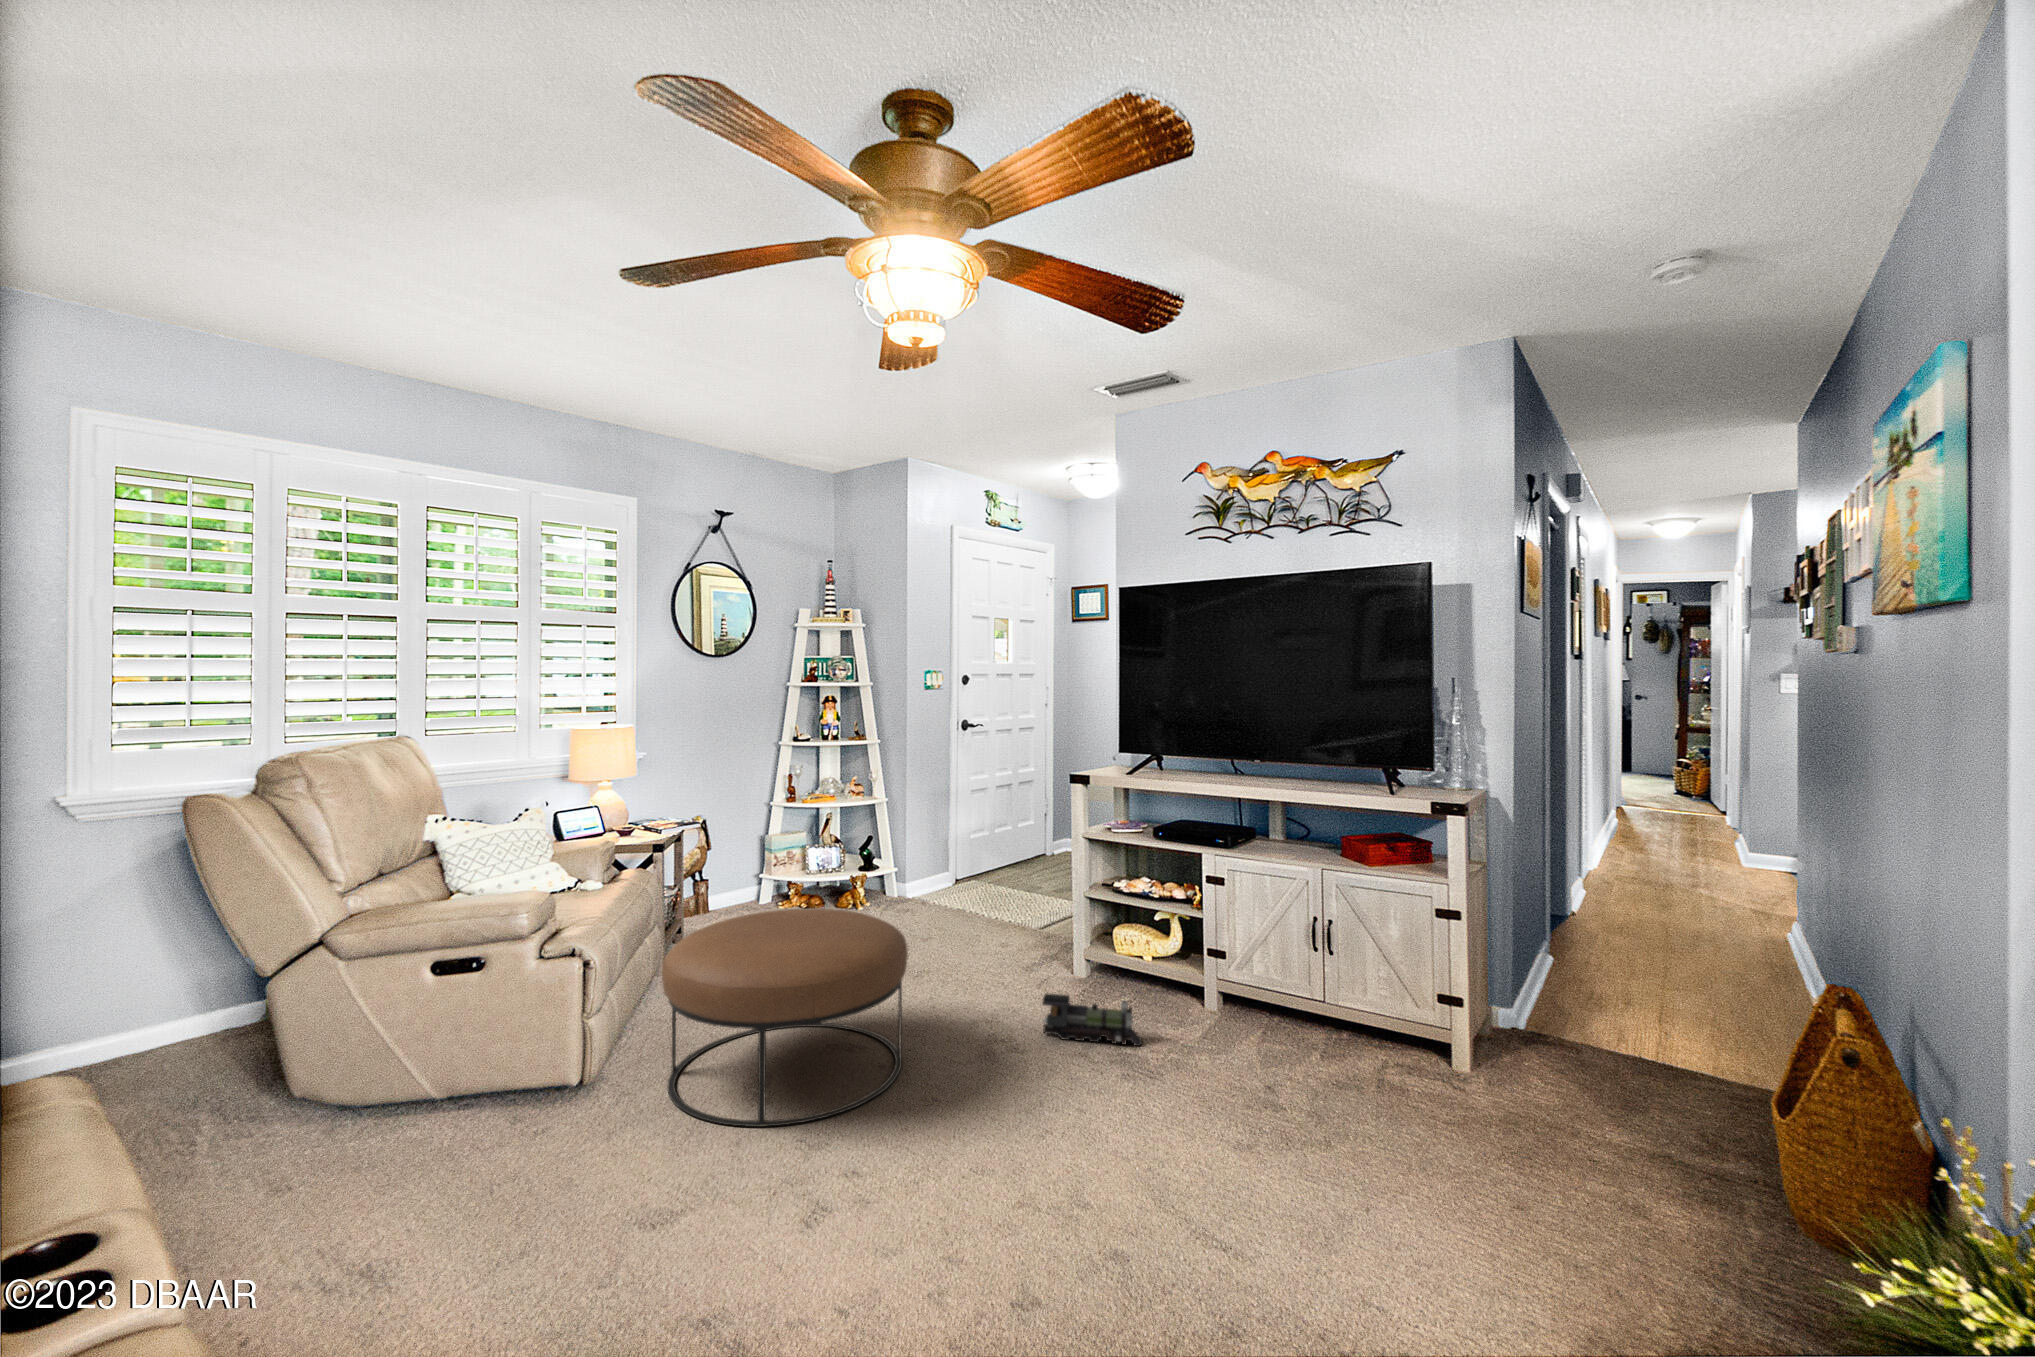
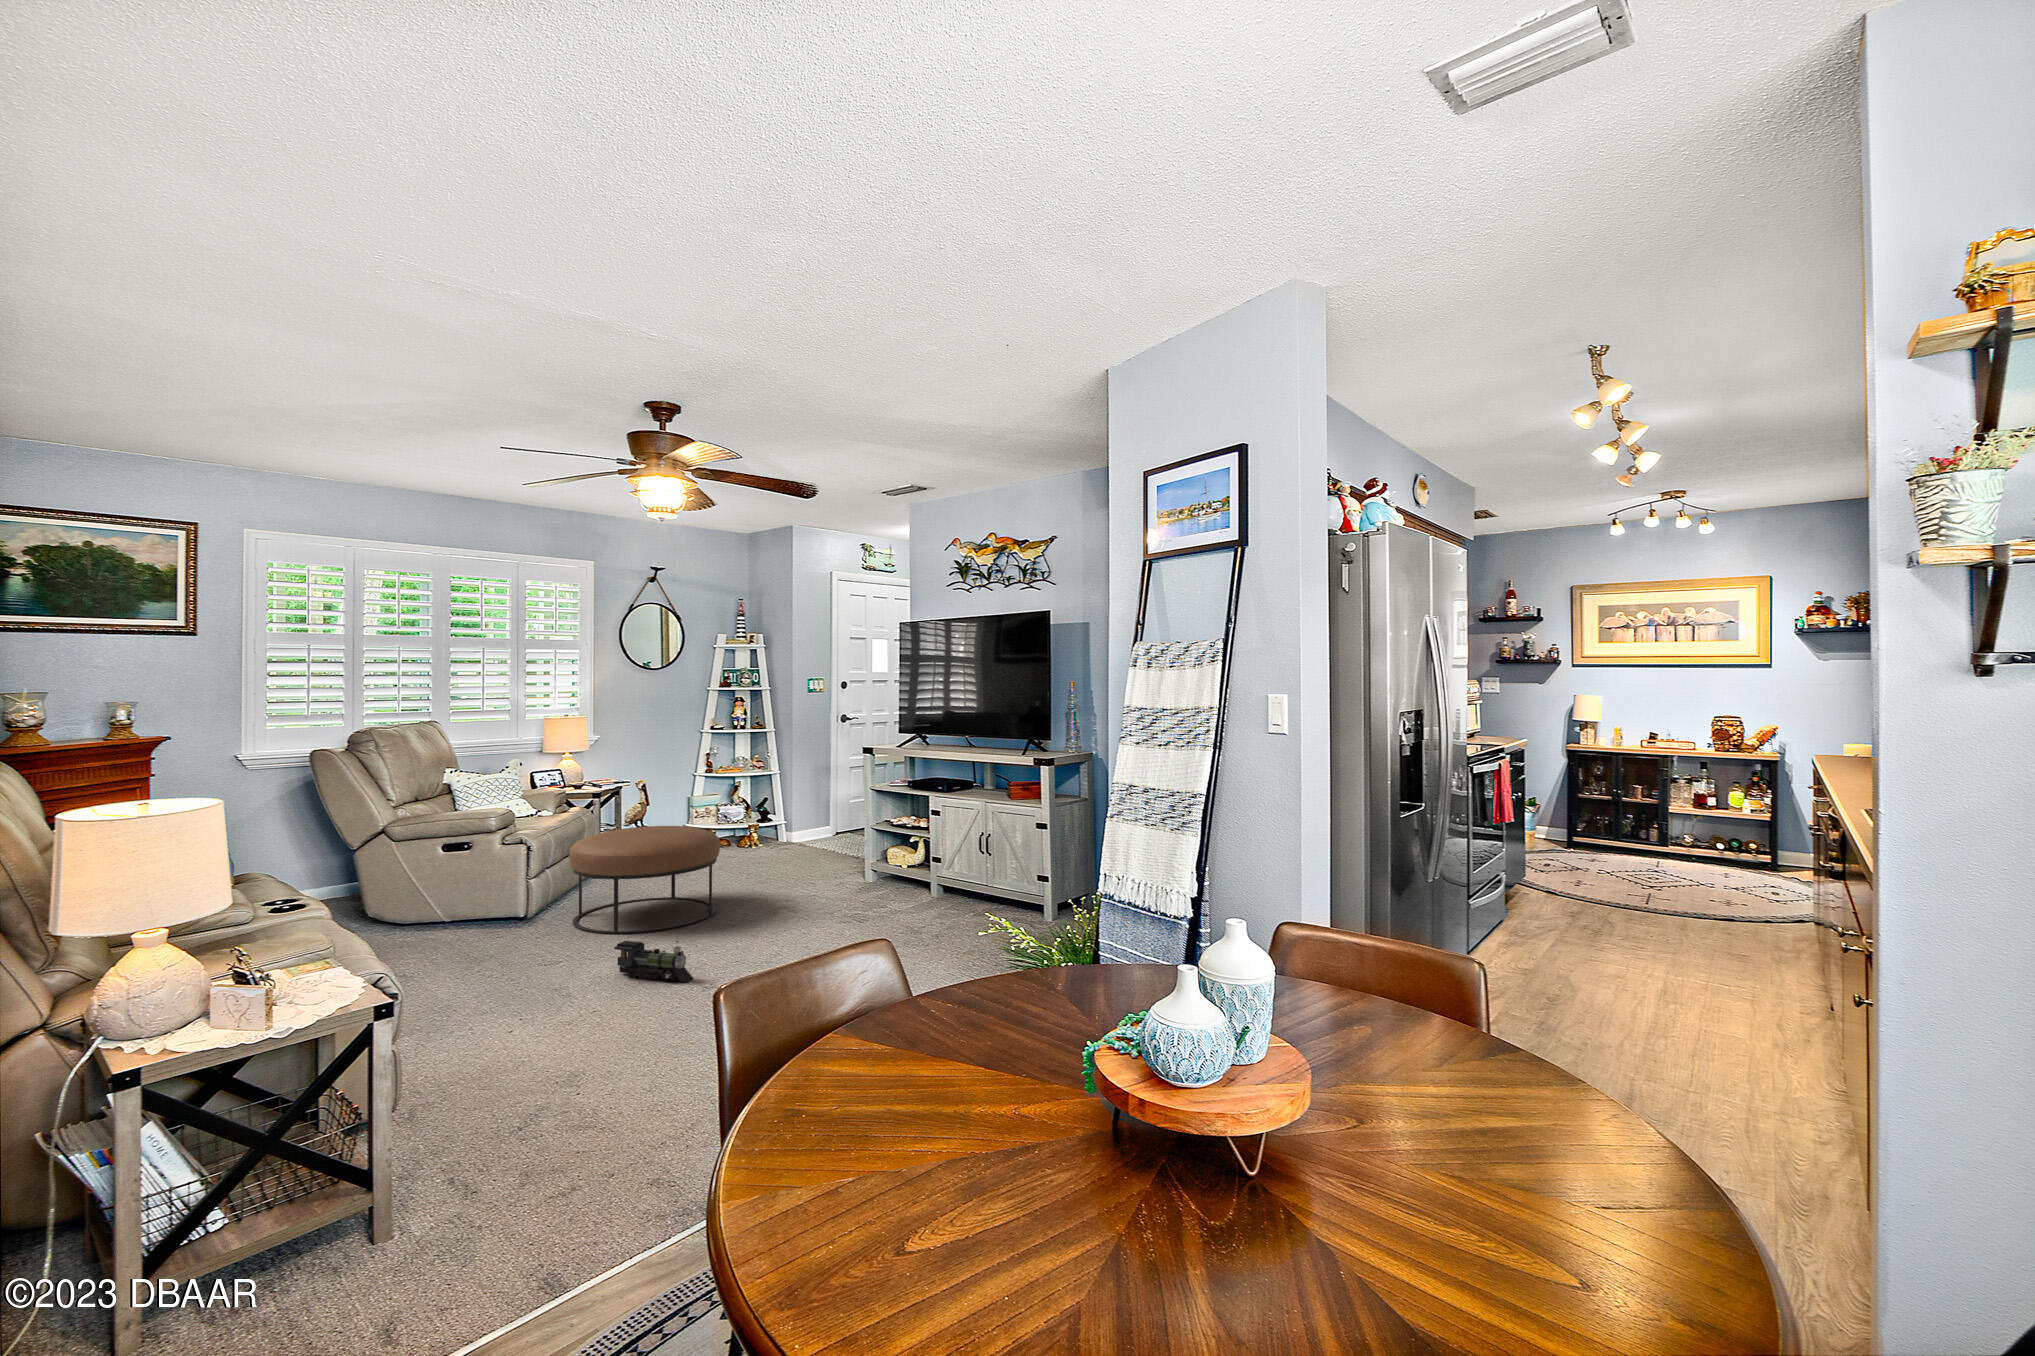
toy train: present [1042,993,1142,1046] -> present [614,940,693,982]

